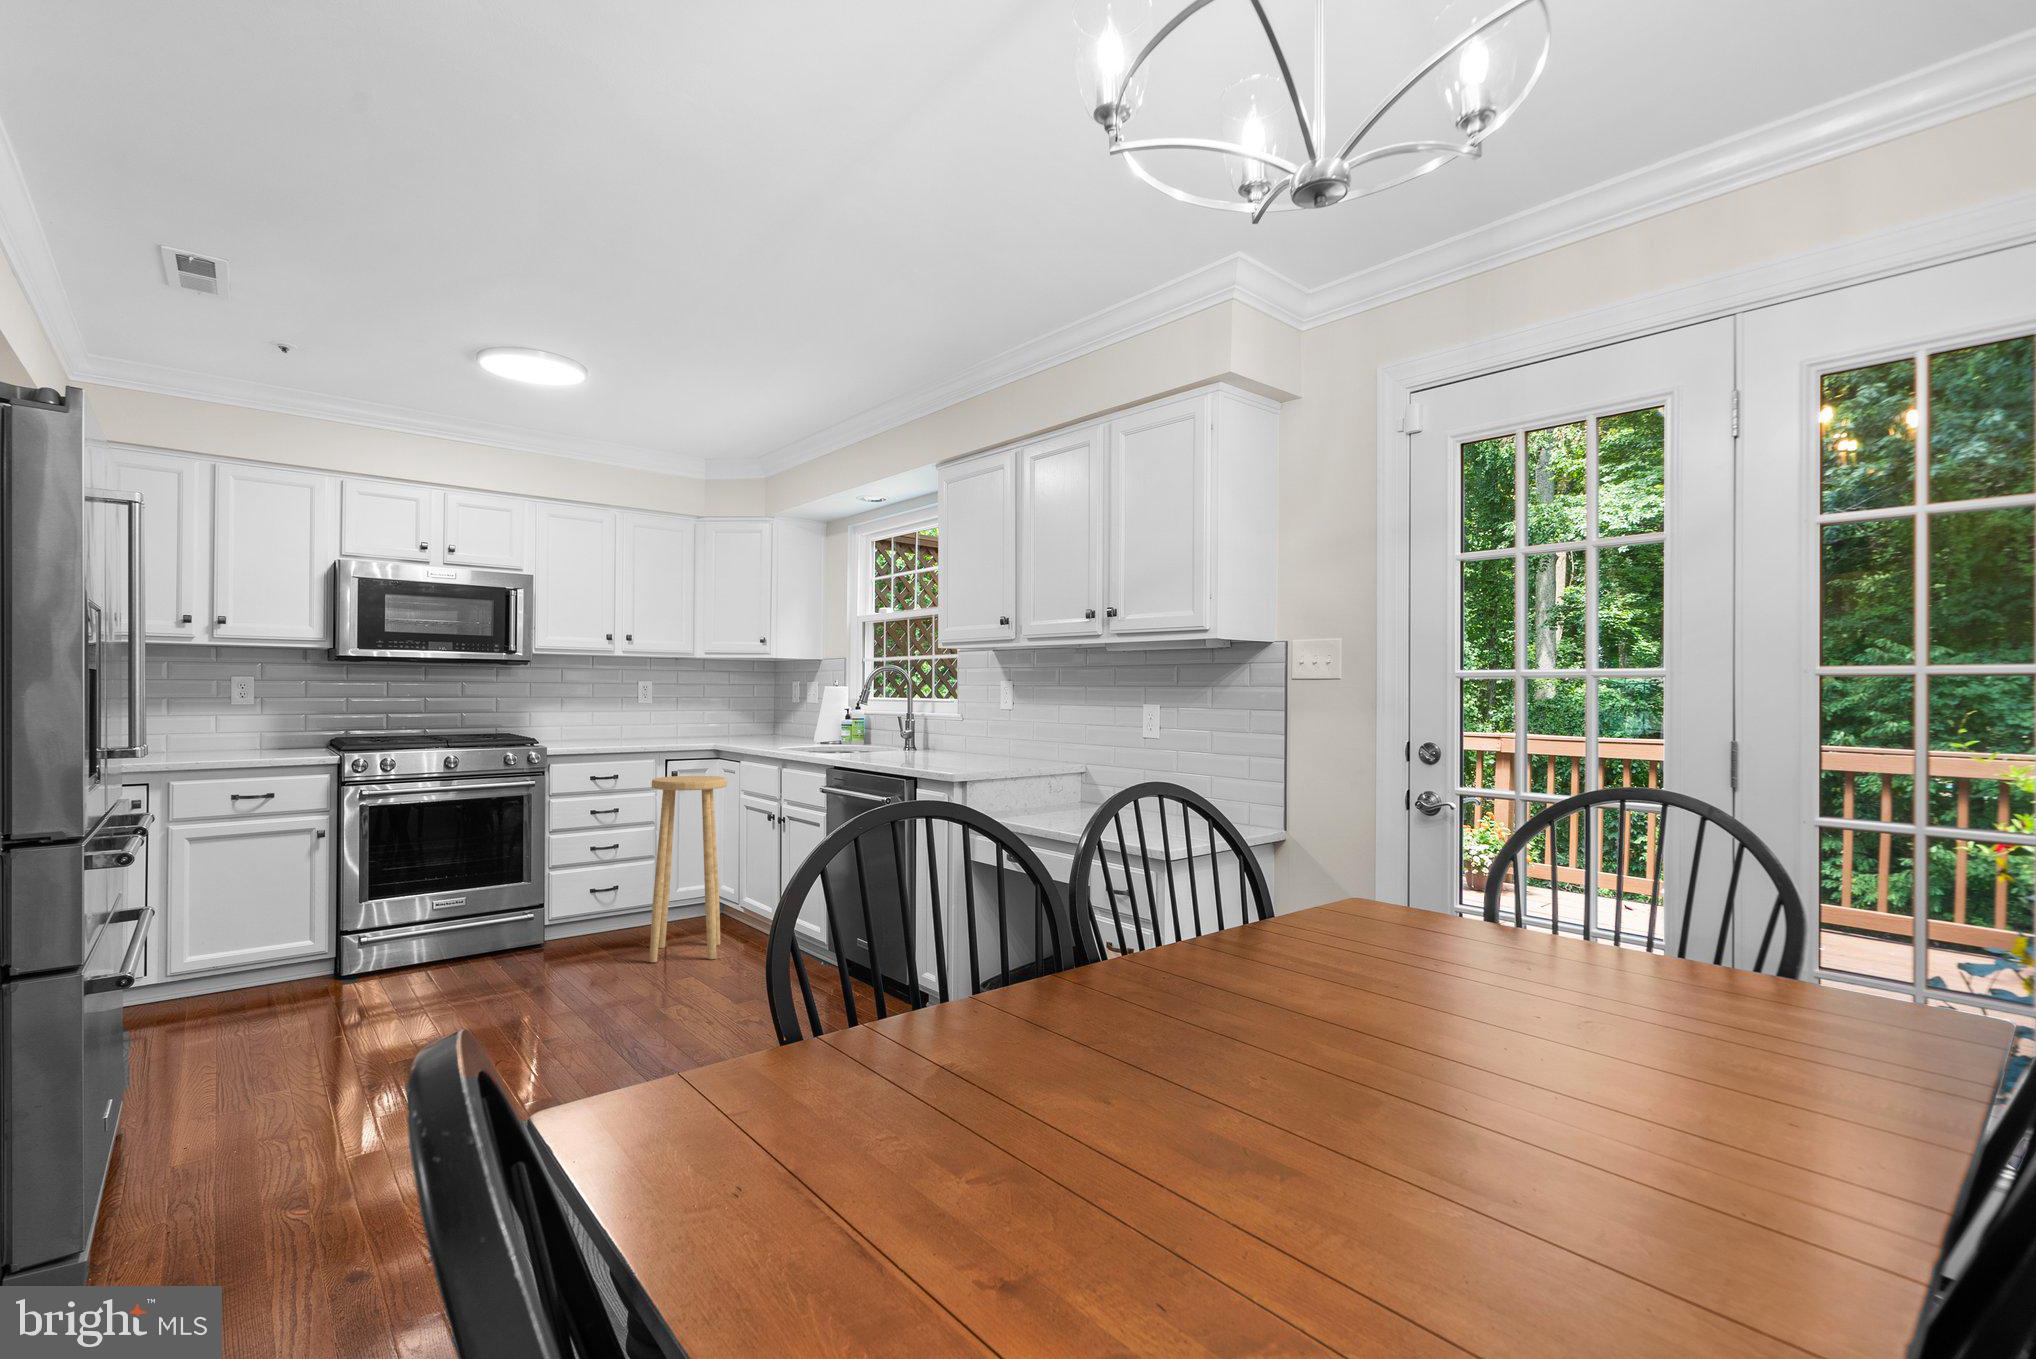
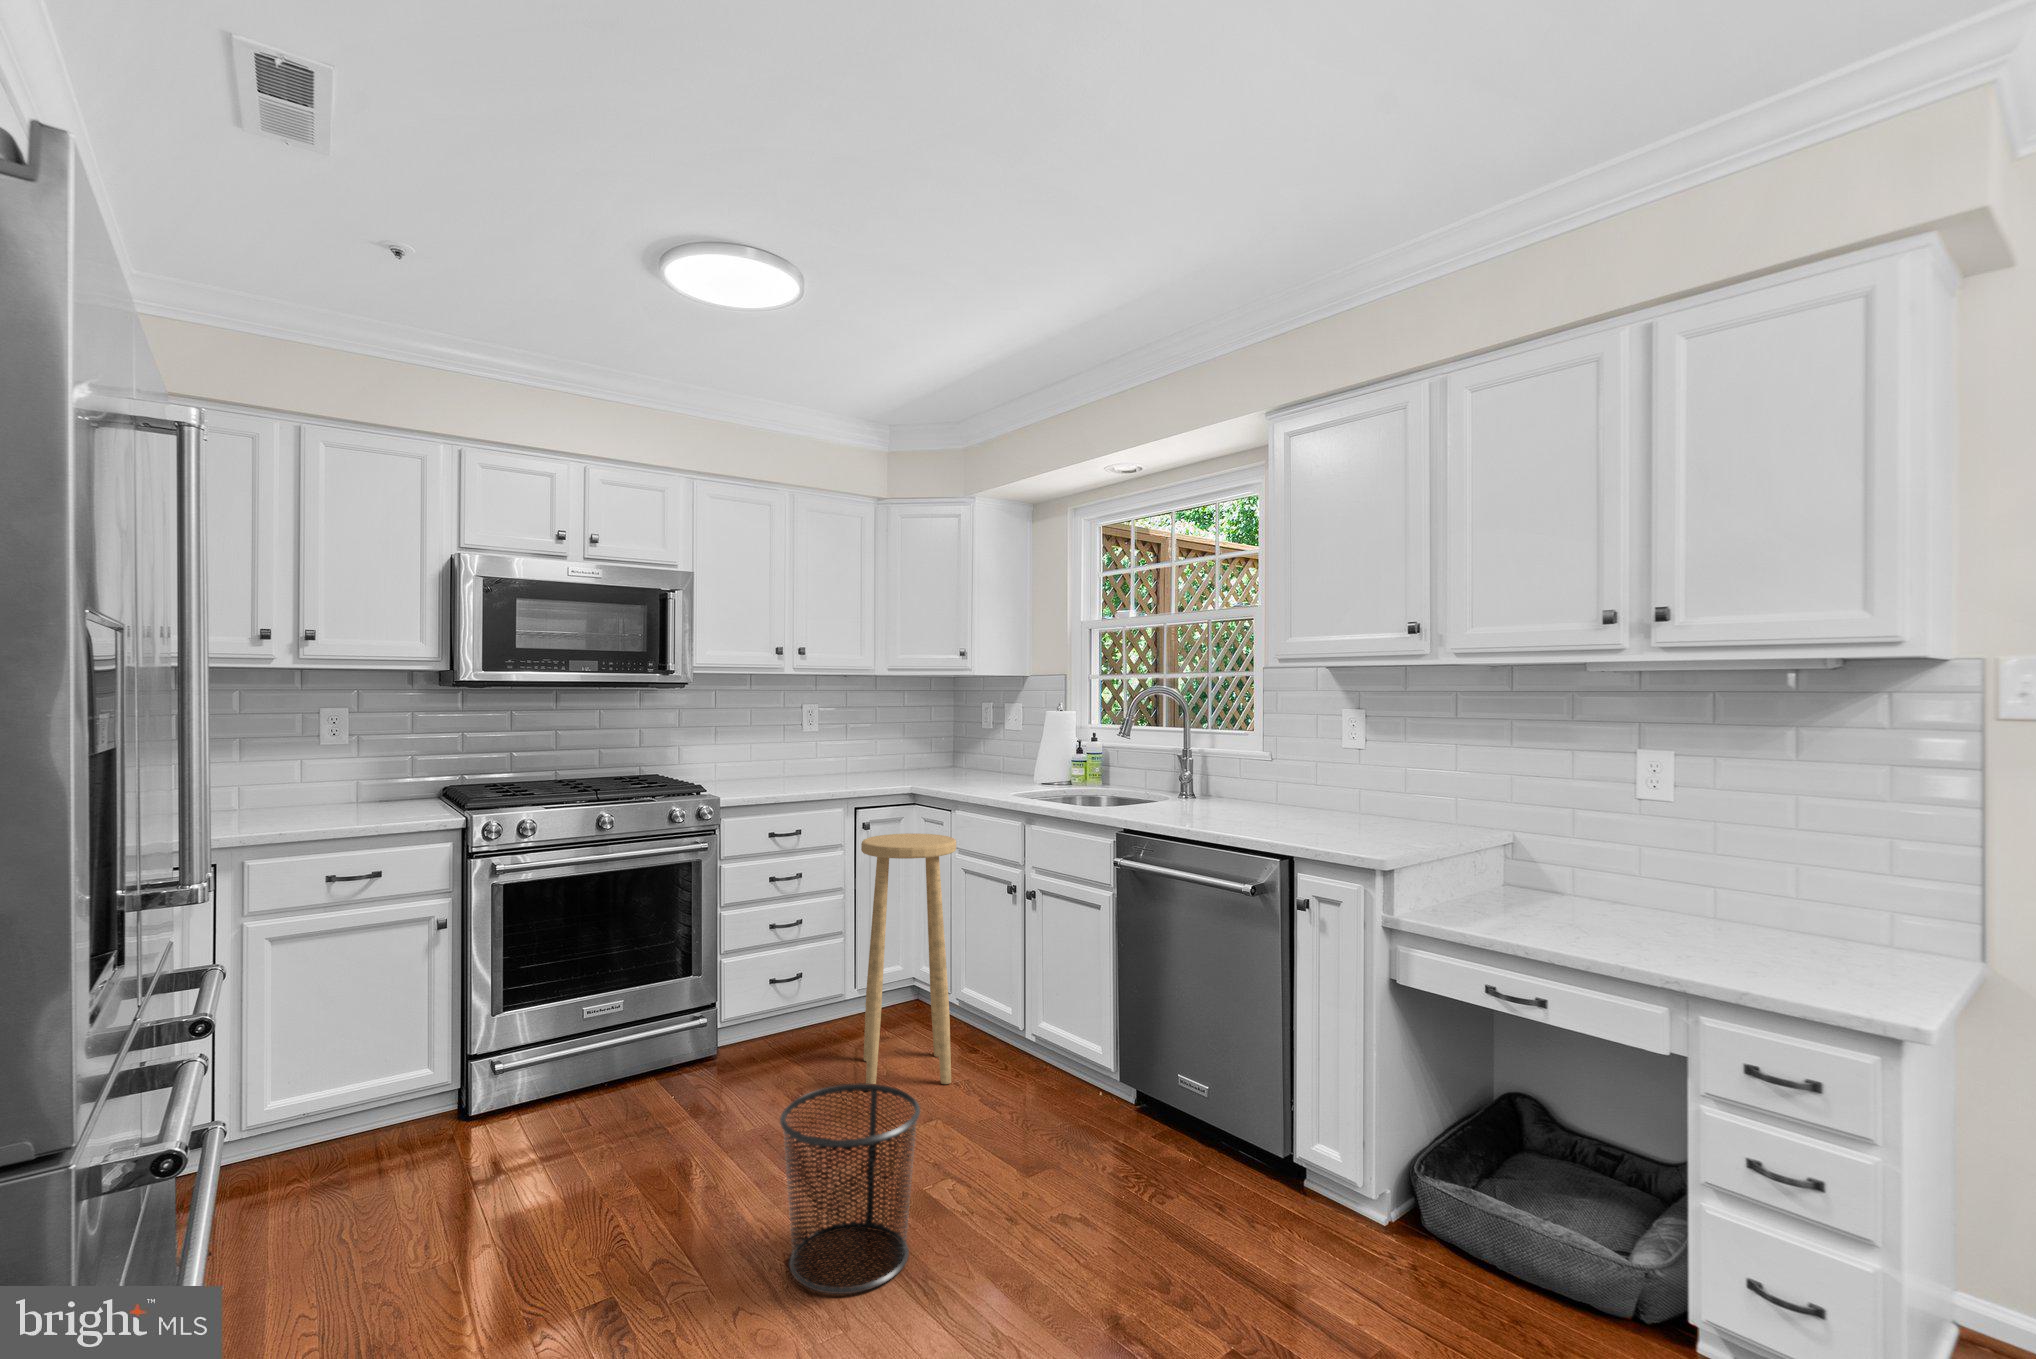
waste bin: none [539,929,640,1053] -> present [780,1083,920,1294]

